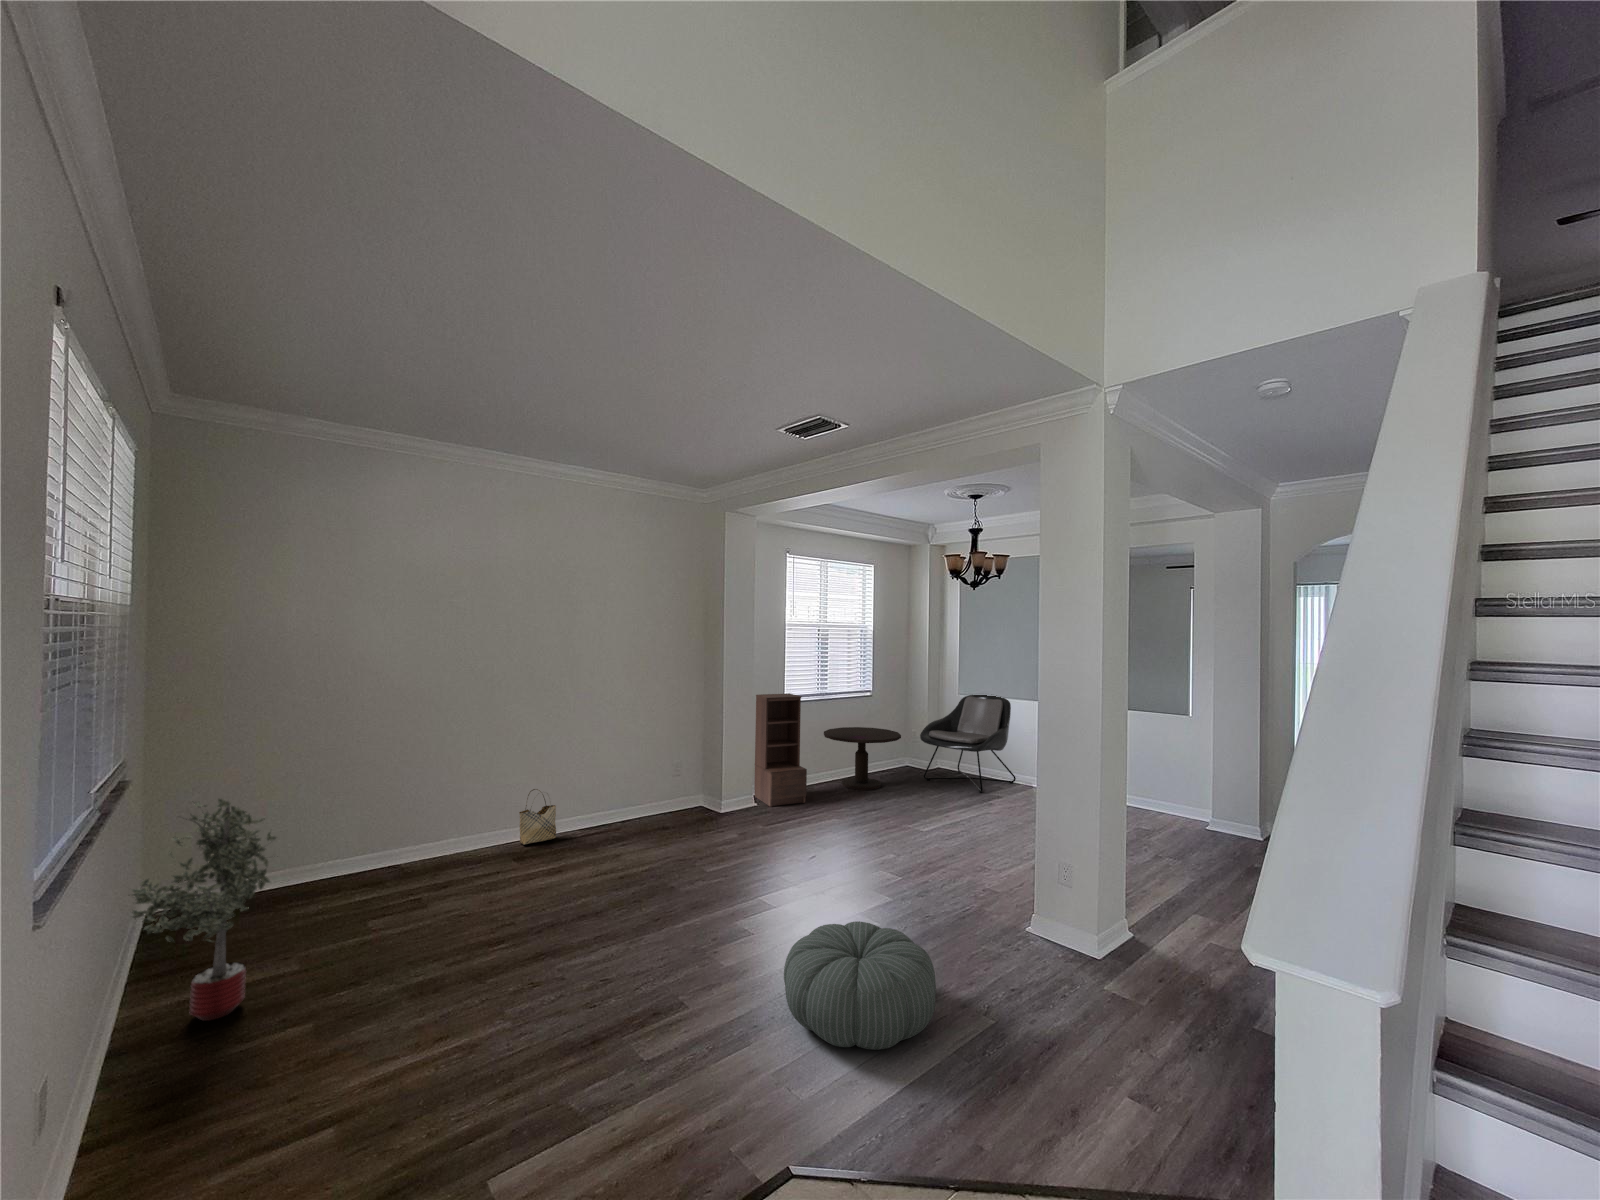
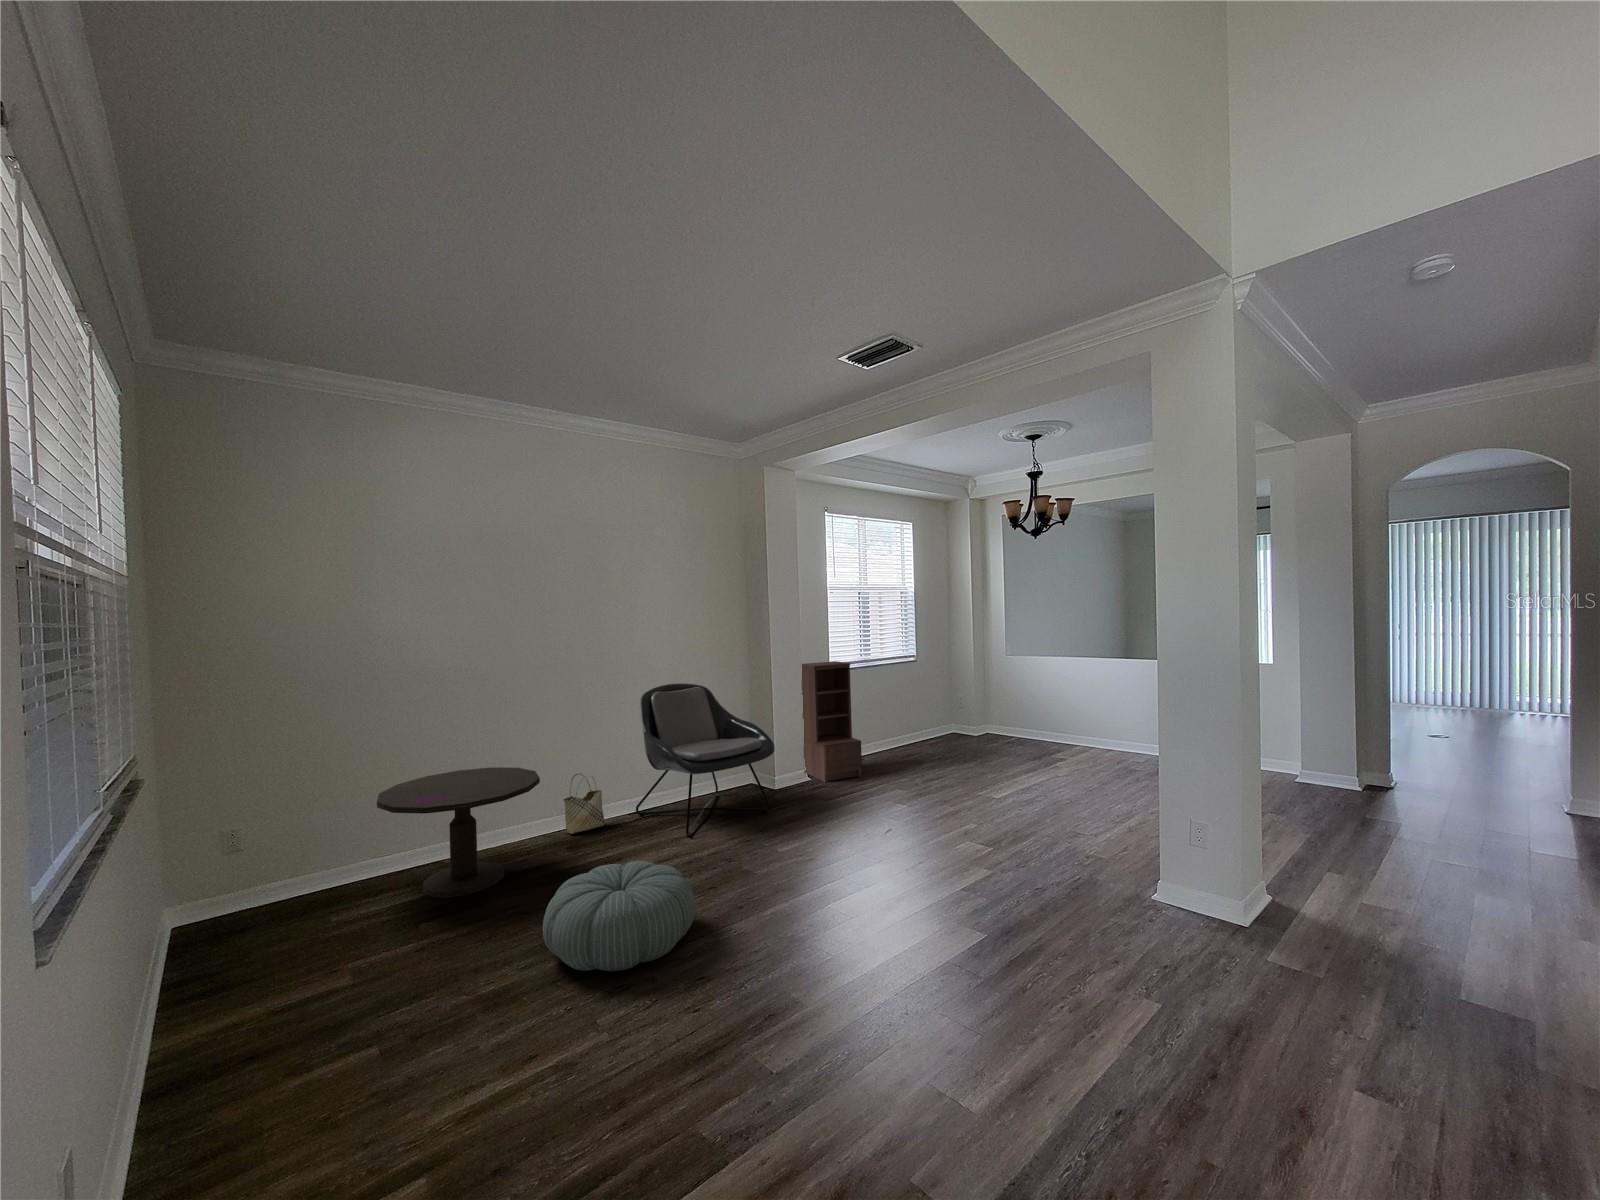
lounge chair: present [920,695,1016,793] -> present [636,683,774,837]
side table: present [824,727,901,790] -> present [377,767,540,898]
potted tree: present [132,799,276,1021] -> none [151,793,322,1049]
pouf: present [784,921,936,1050] -> present [543,861,695,971]

